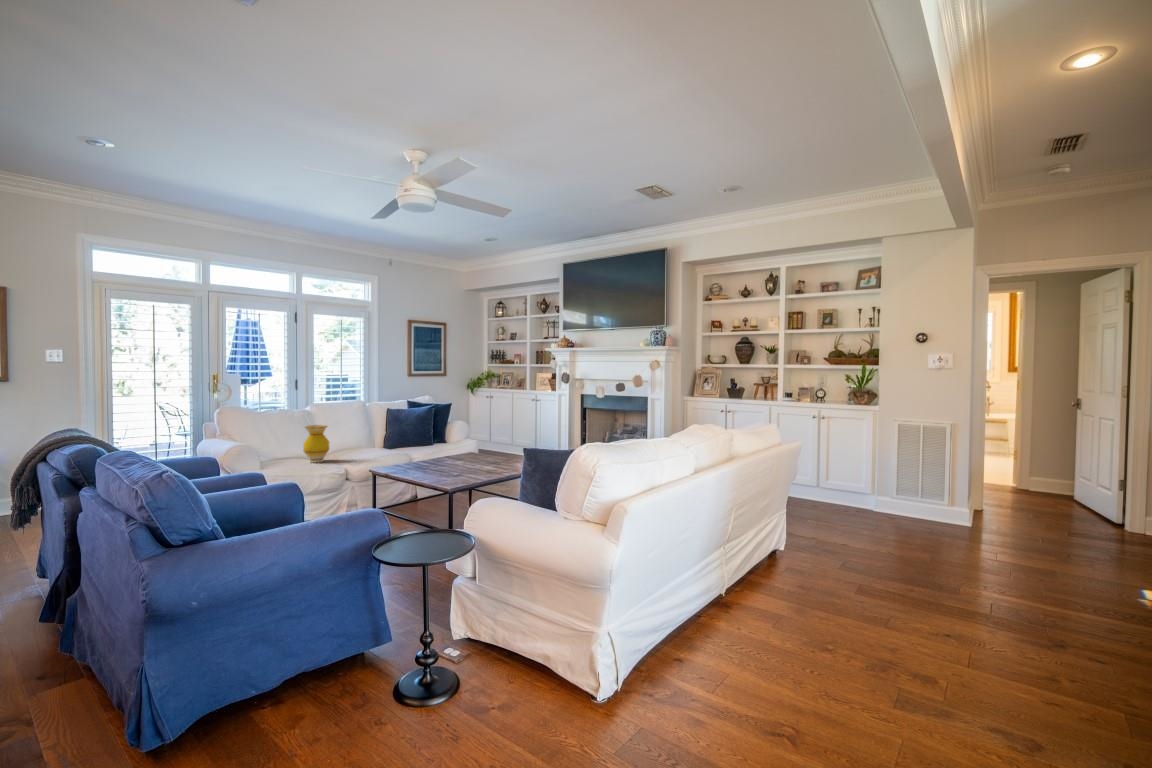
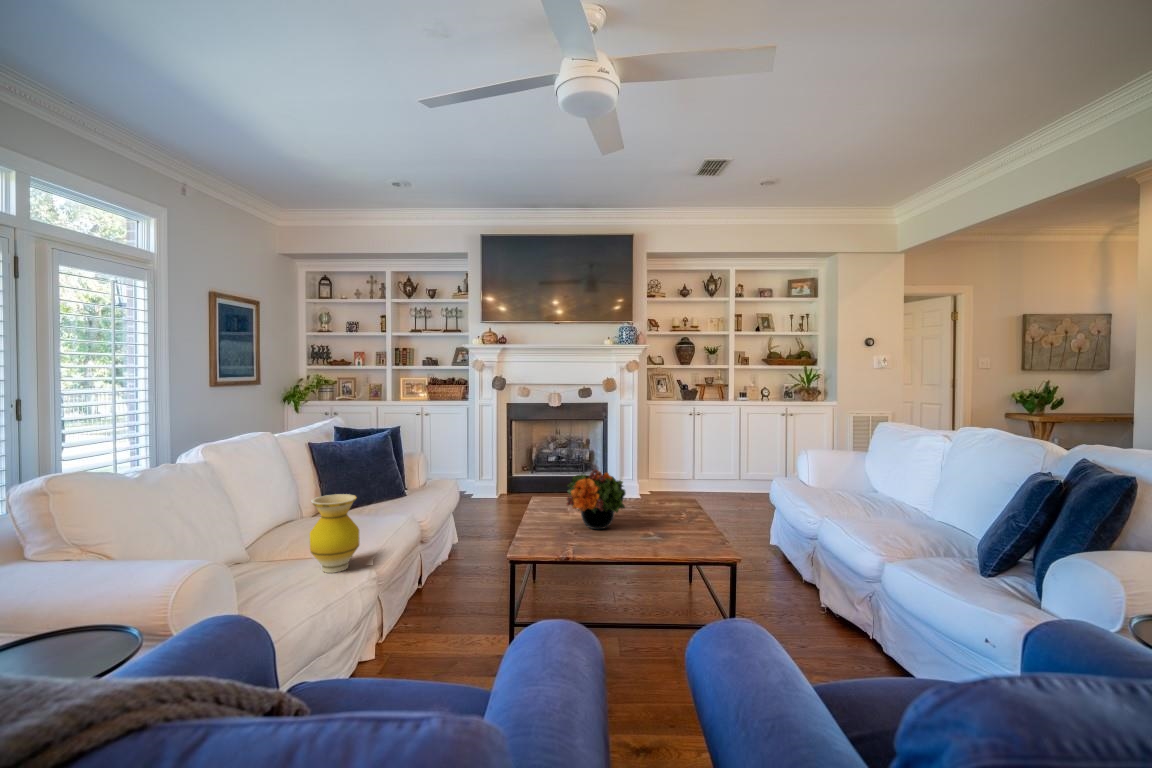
flower arrangement: none [433,428,479,469] -> present [567,469,626,529]

